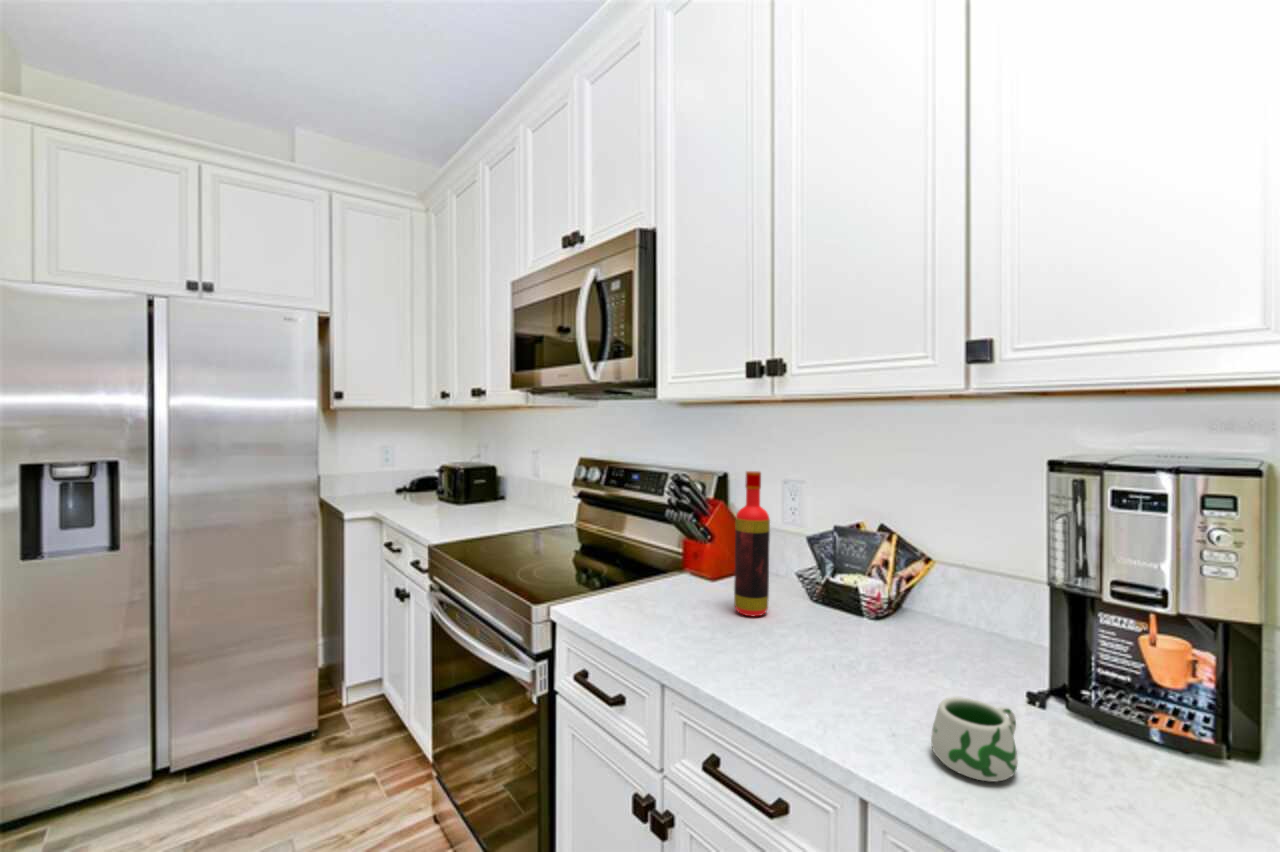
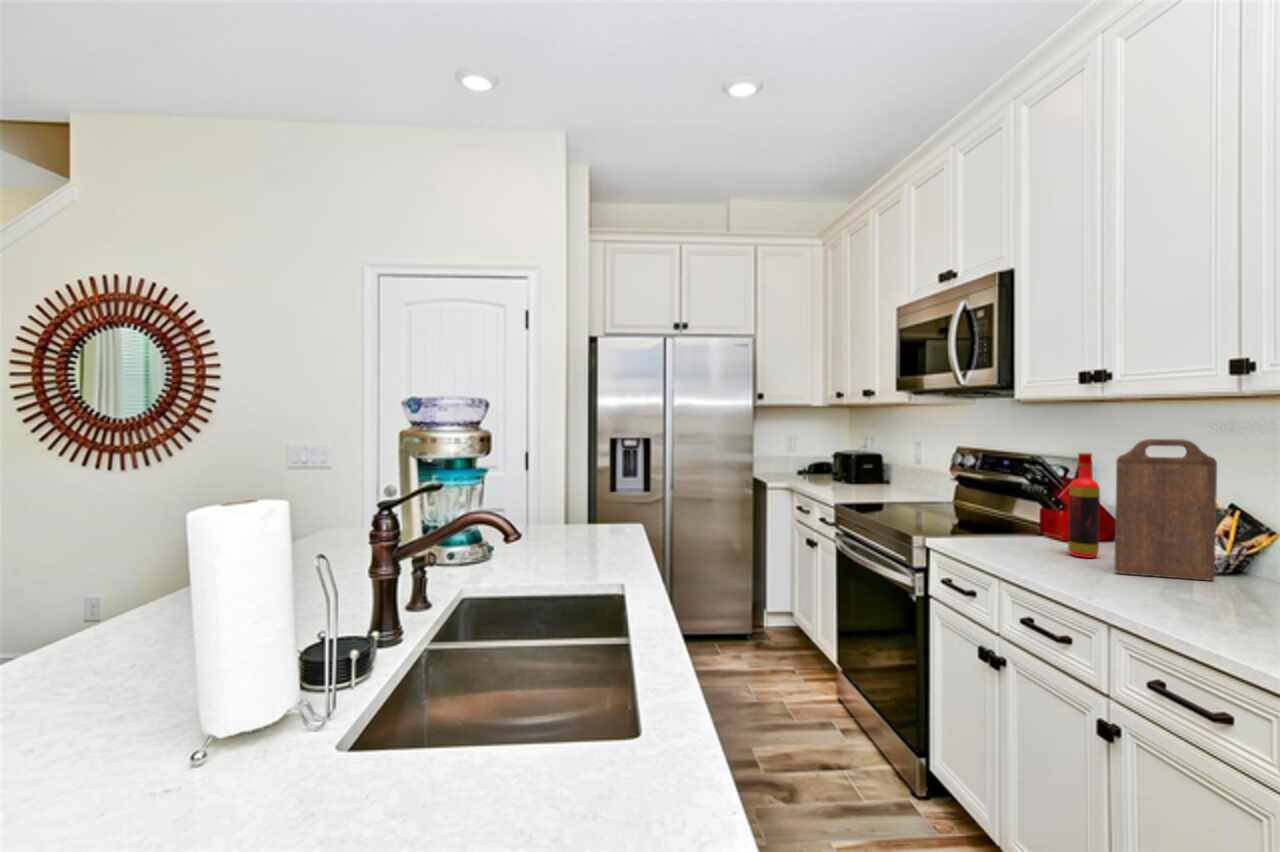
cutting board: none [808,453,911,649] -> present [1114,439,1217,581]
mug: present [931,697,1018,782] -> none [1153,580,1224,619]

